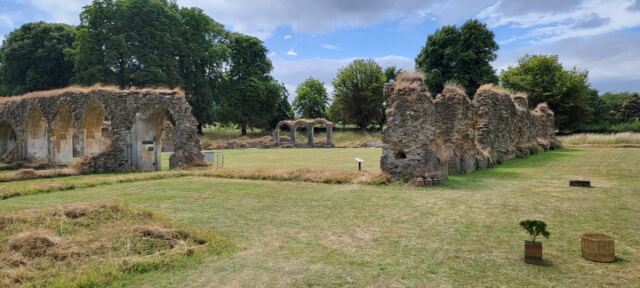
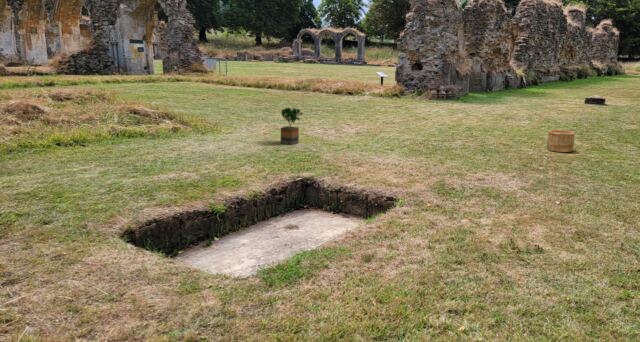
potted tree: present [519,219,550,265] -> present [281,108,303,145]

